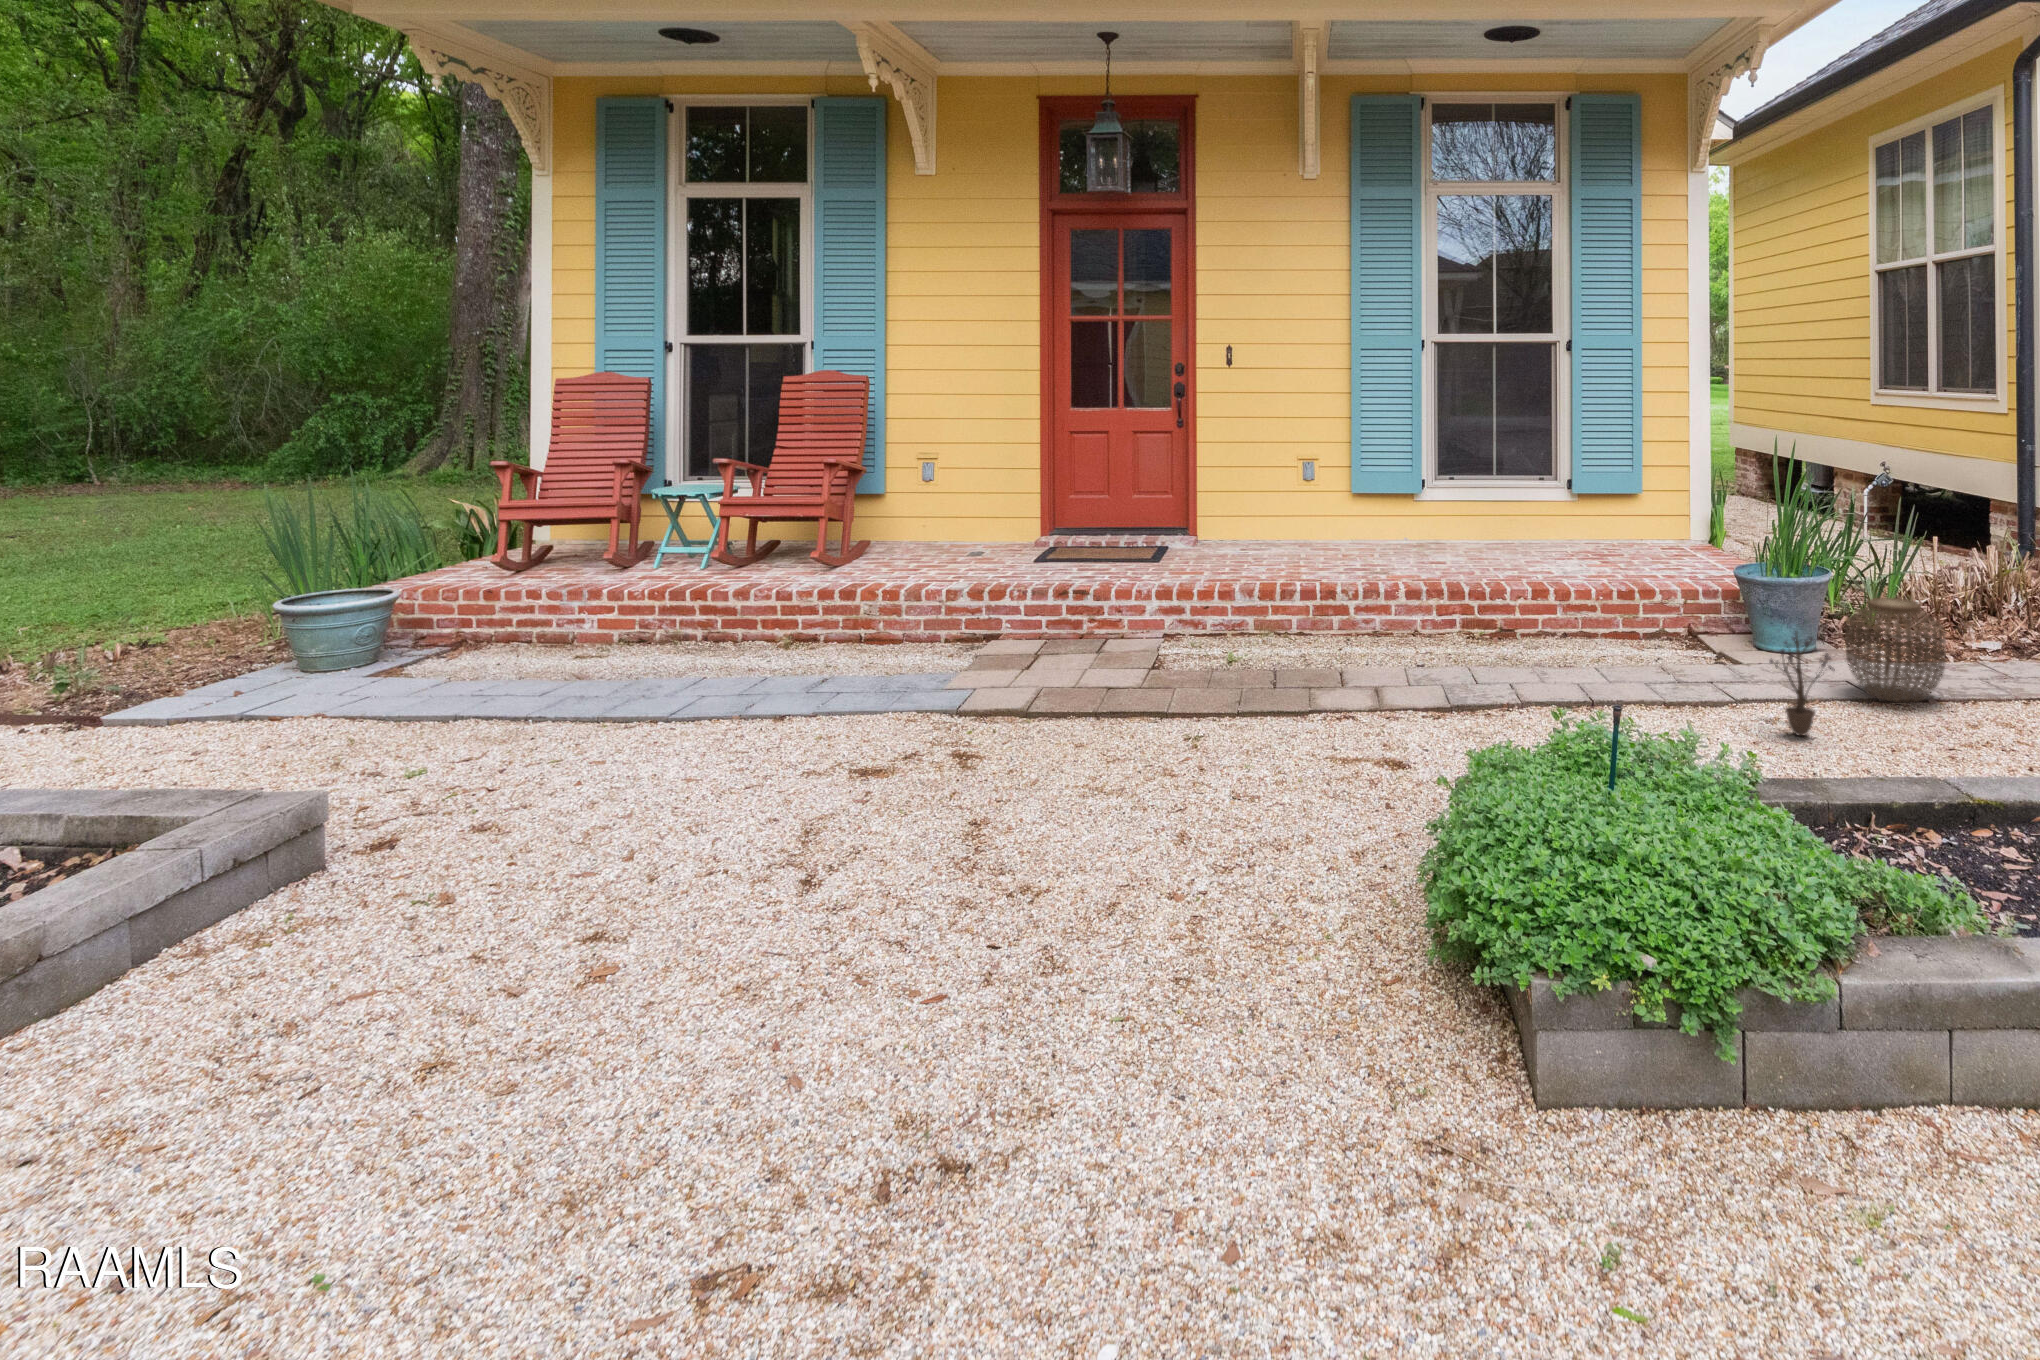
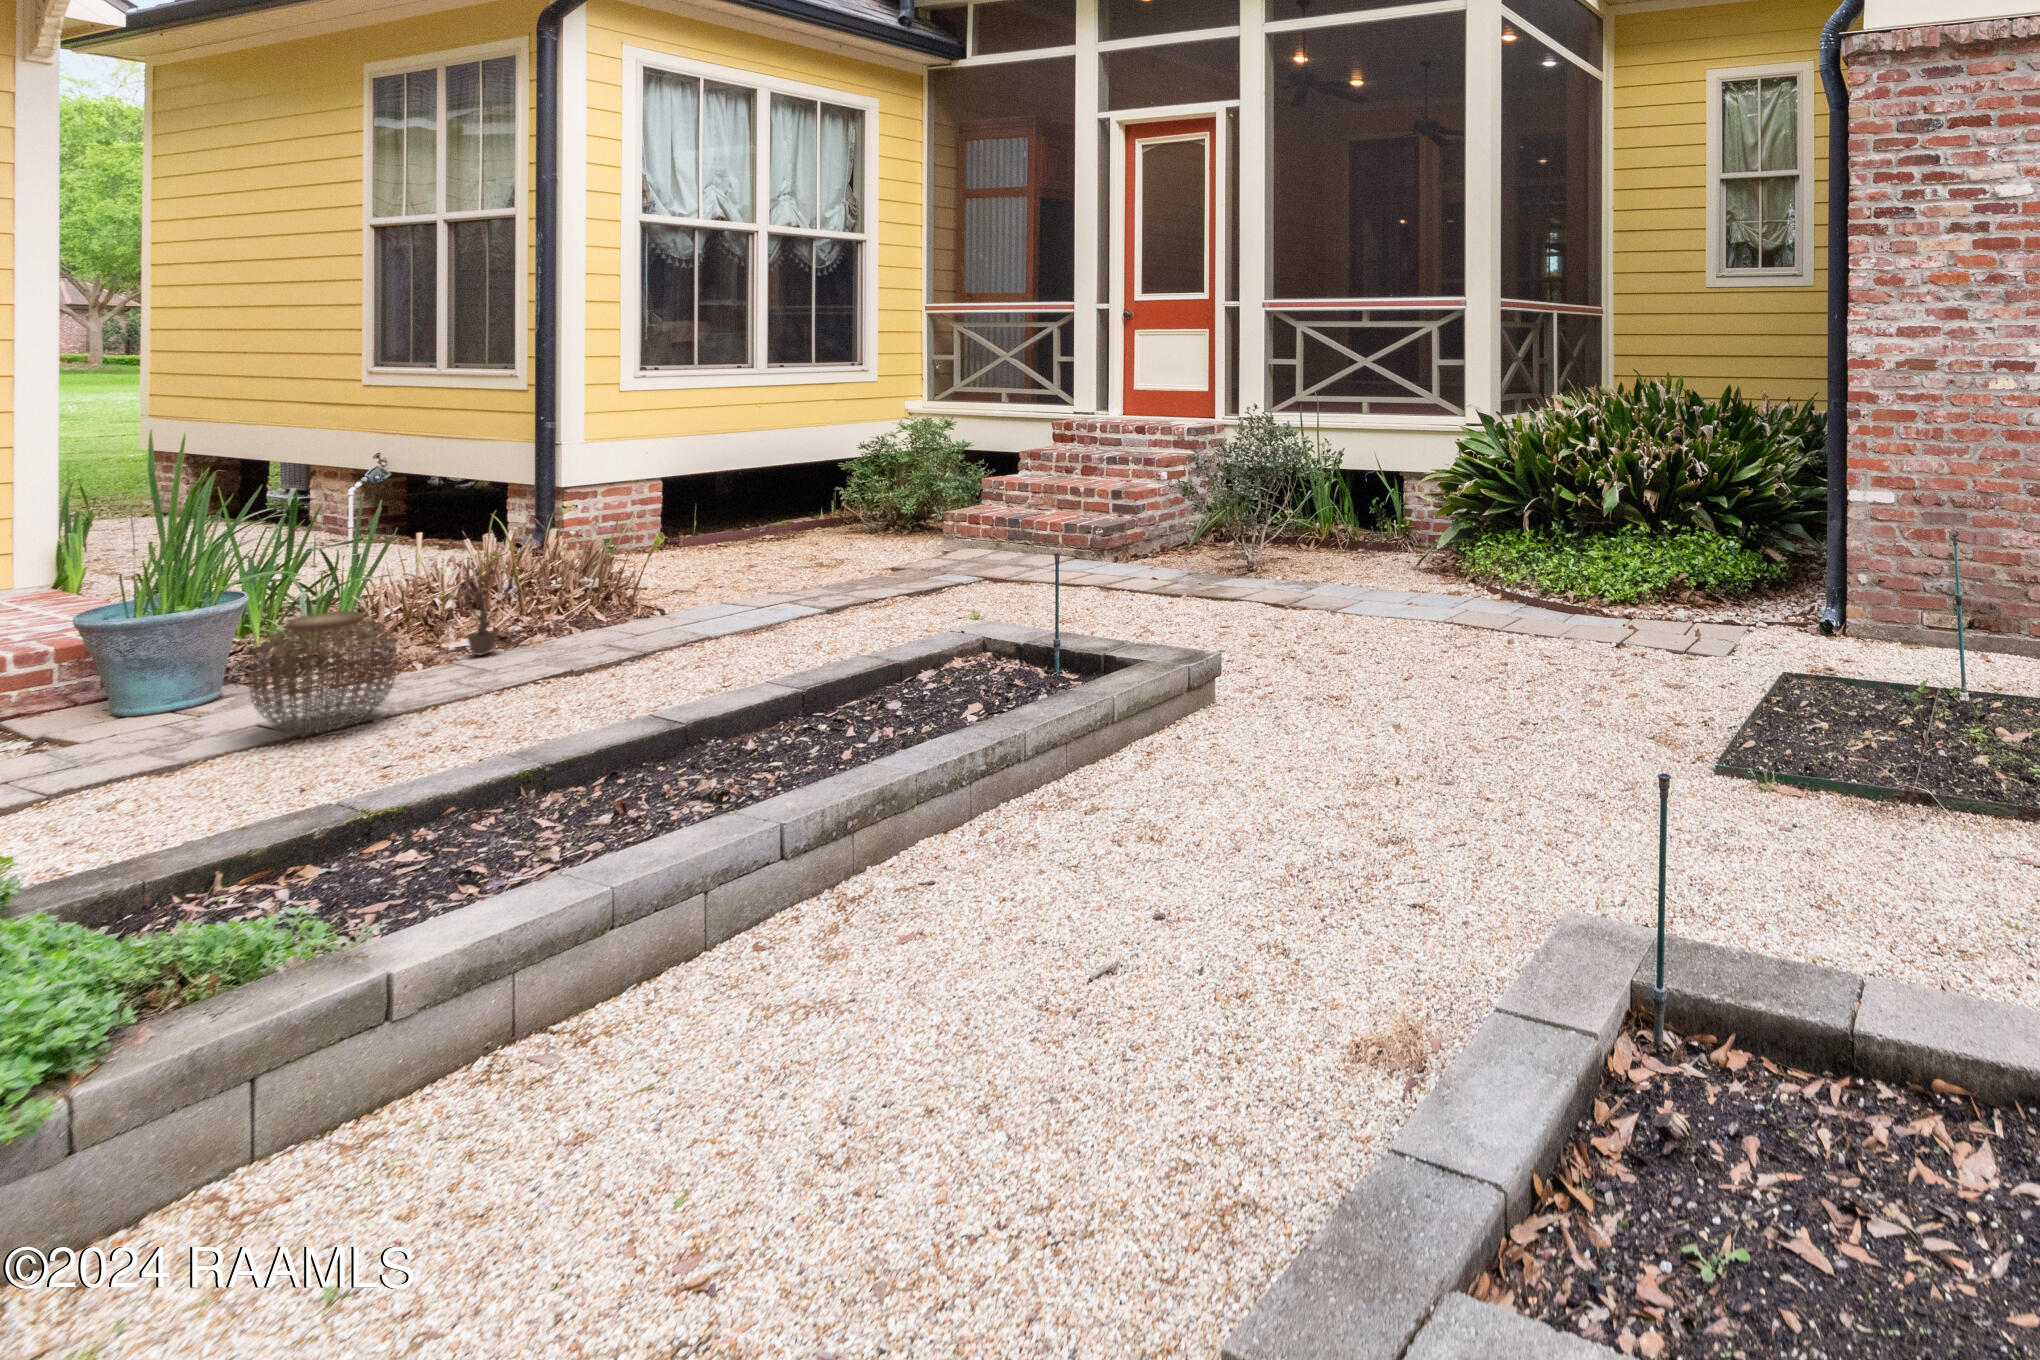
decorative plant: present [1763,632,1835,736] -> present [447,568,517,655]

